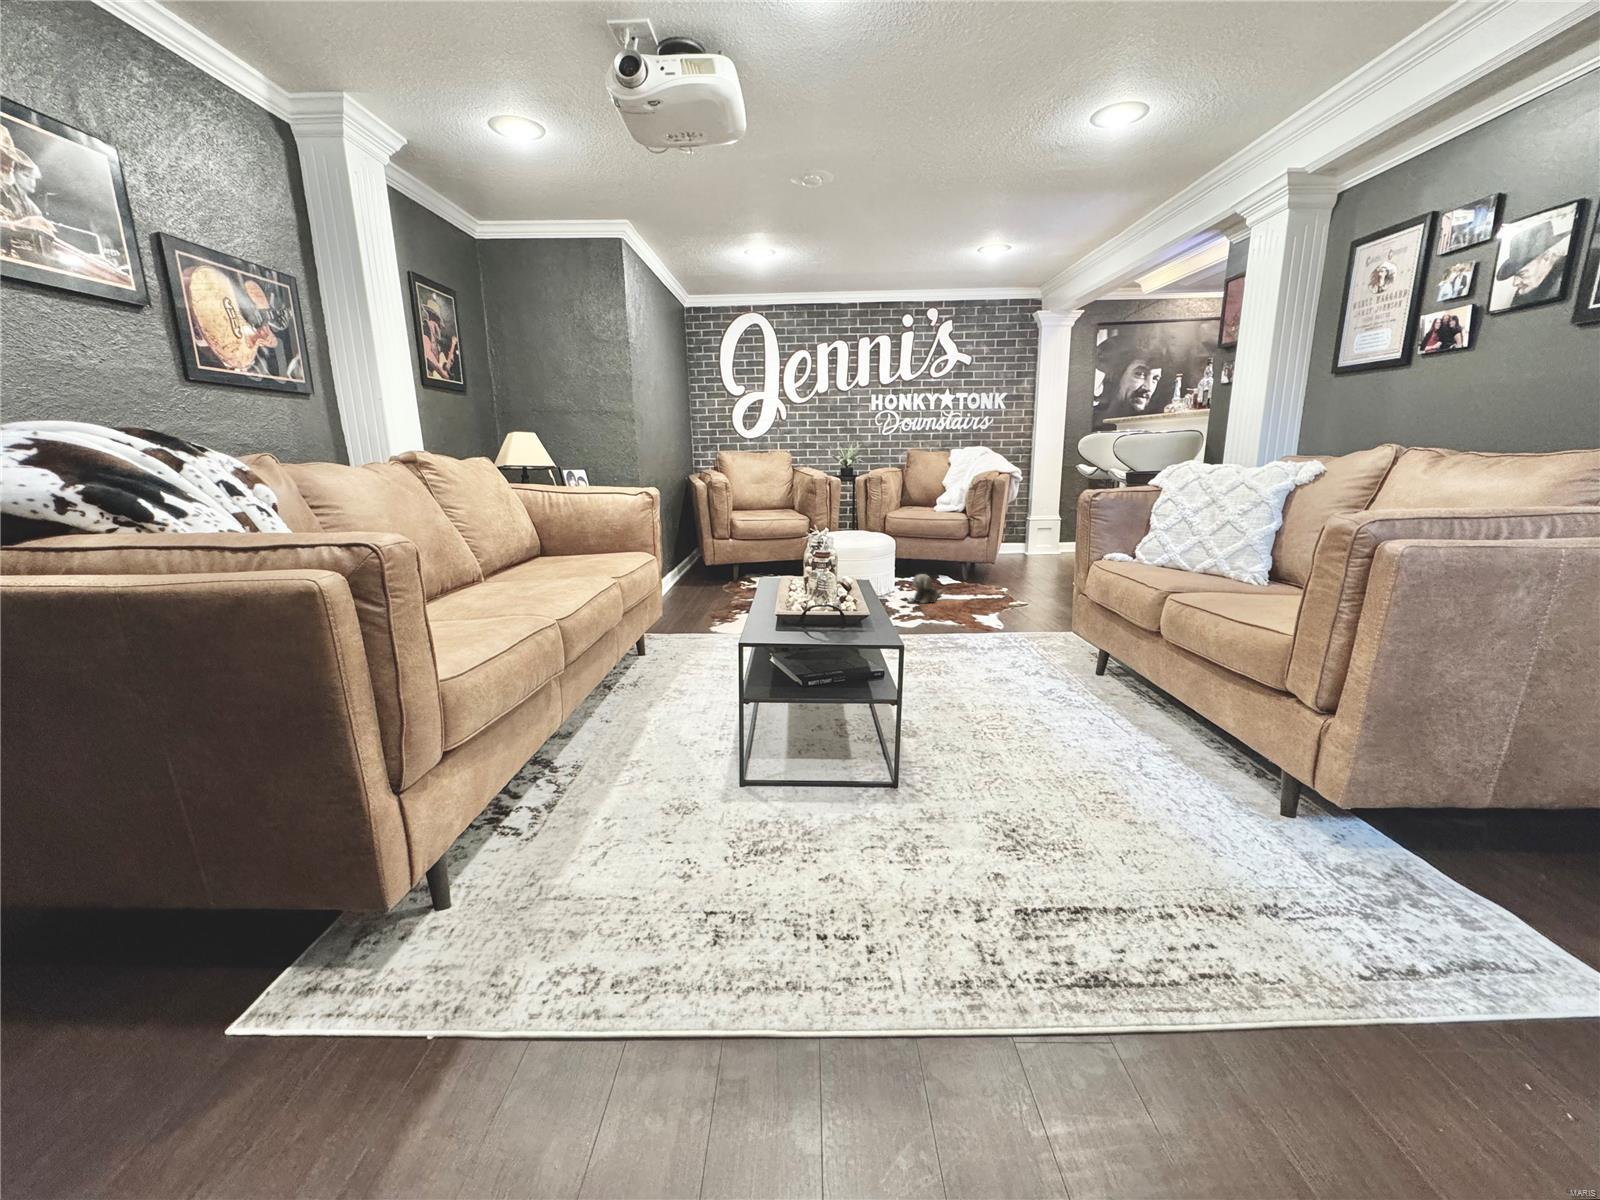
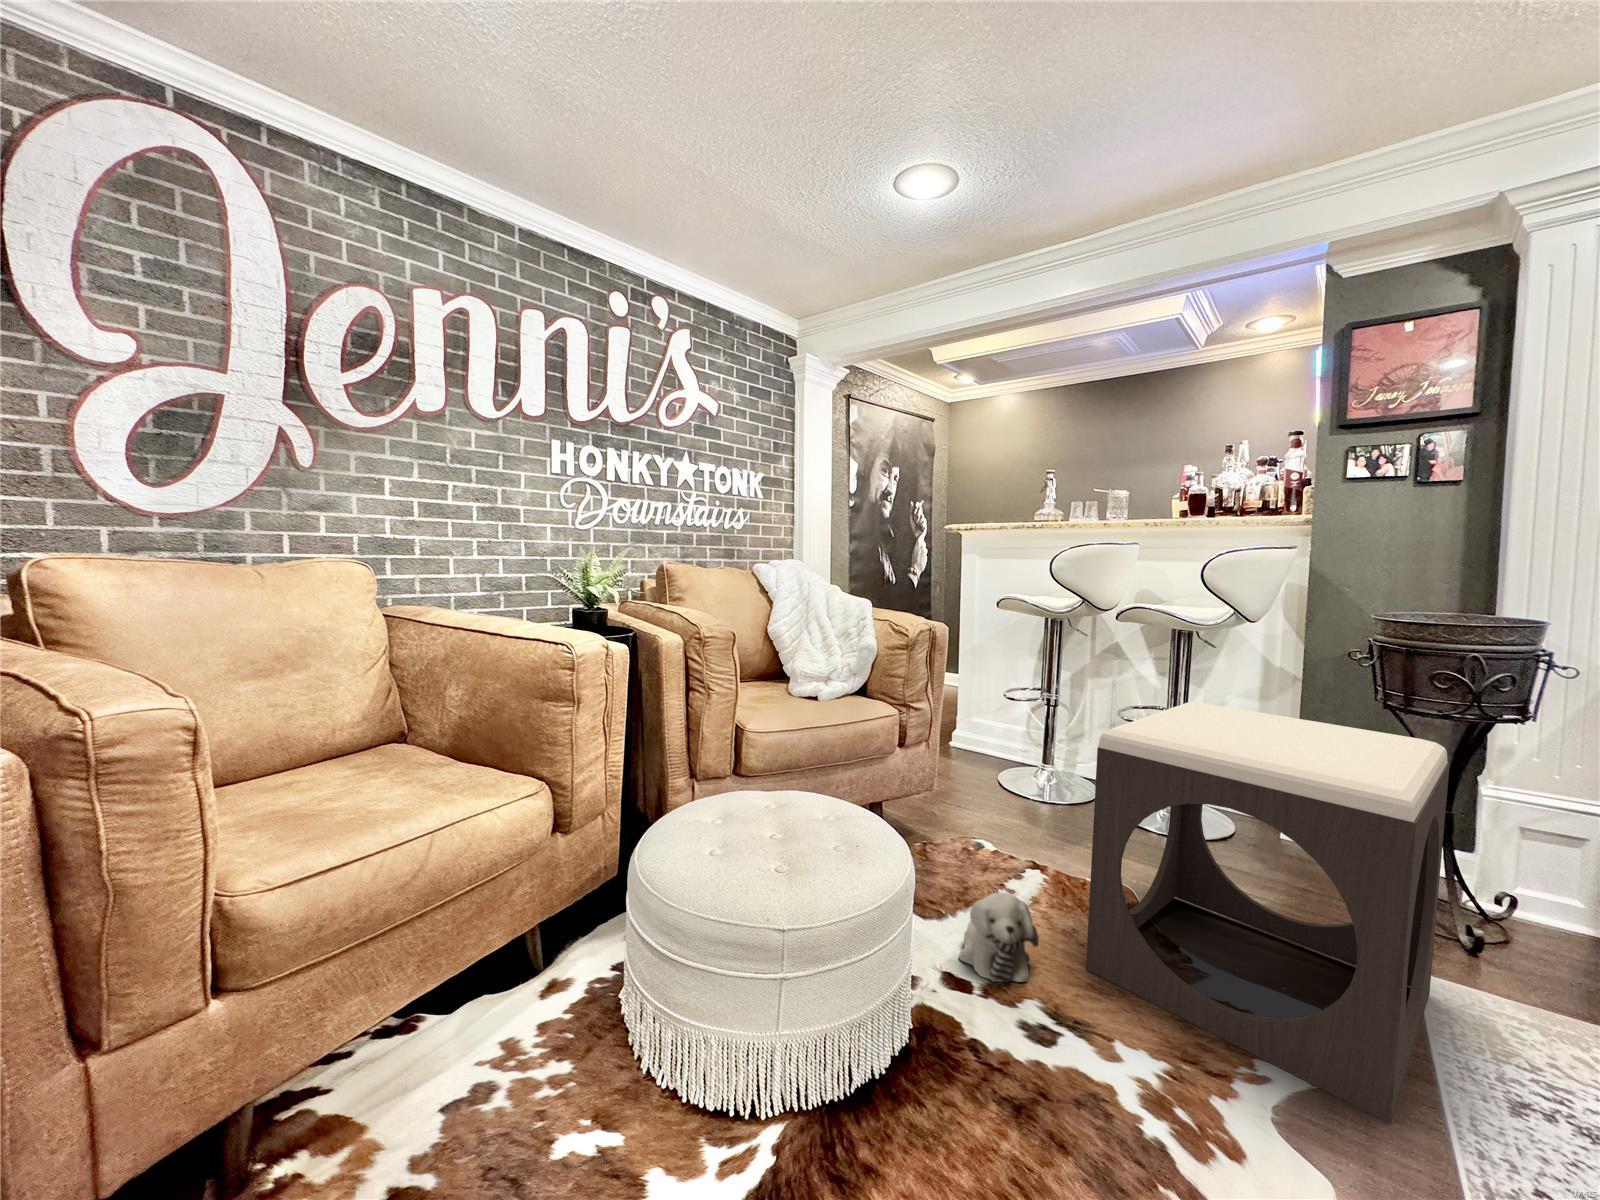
footstool: none [949,516,1070,638] -> present [1086,702,1450,1124]

